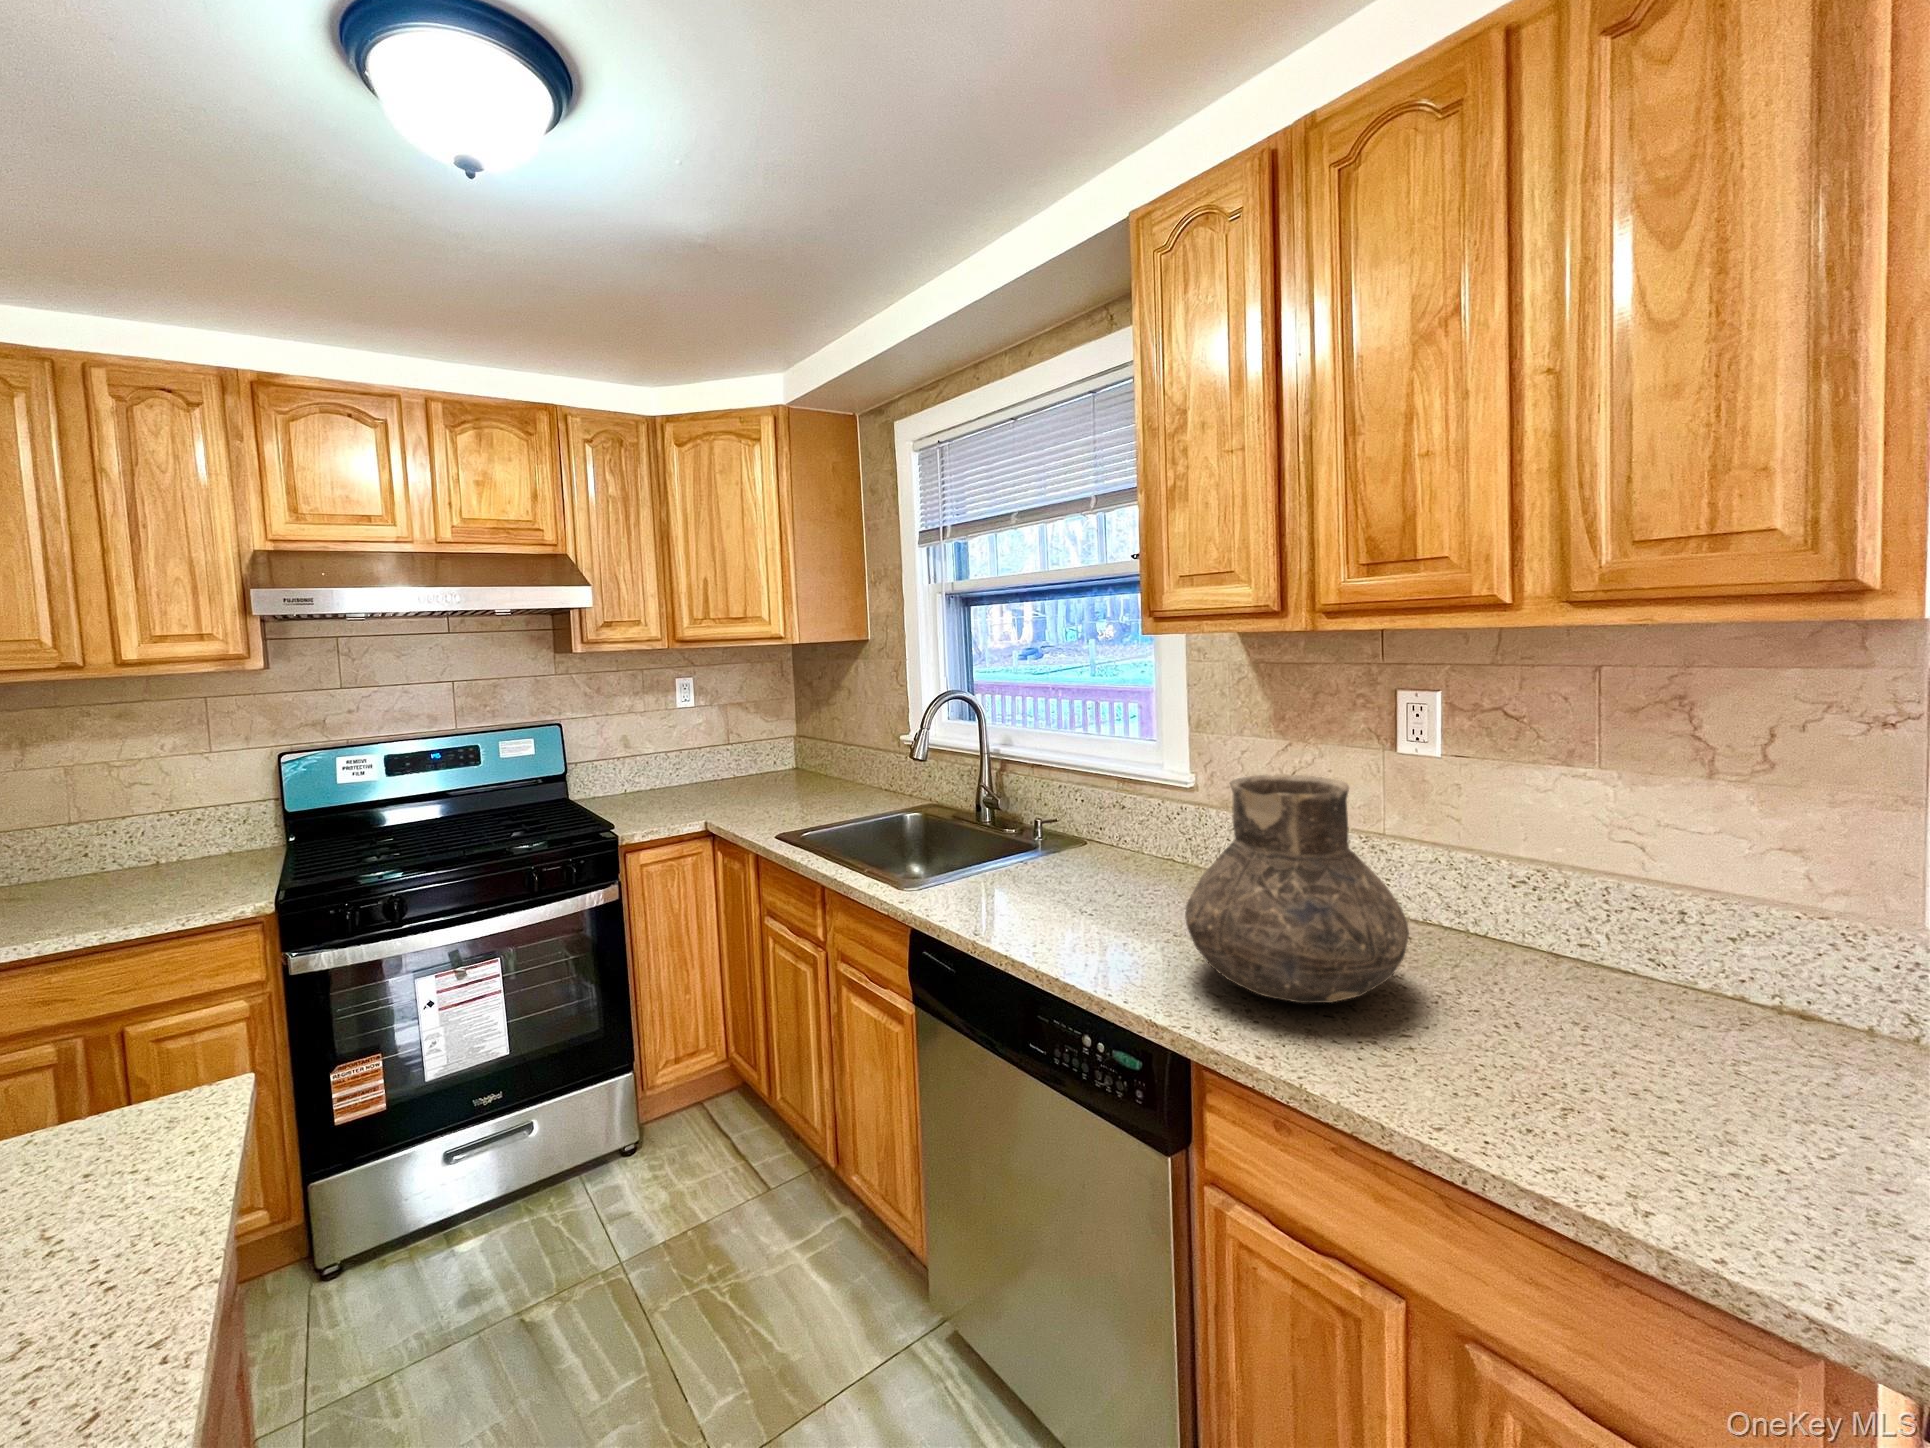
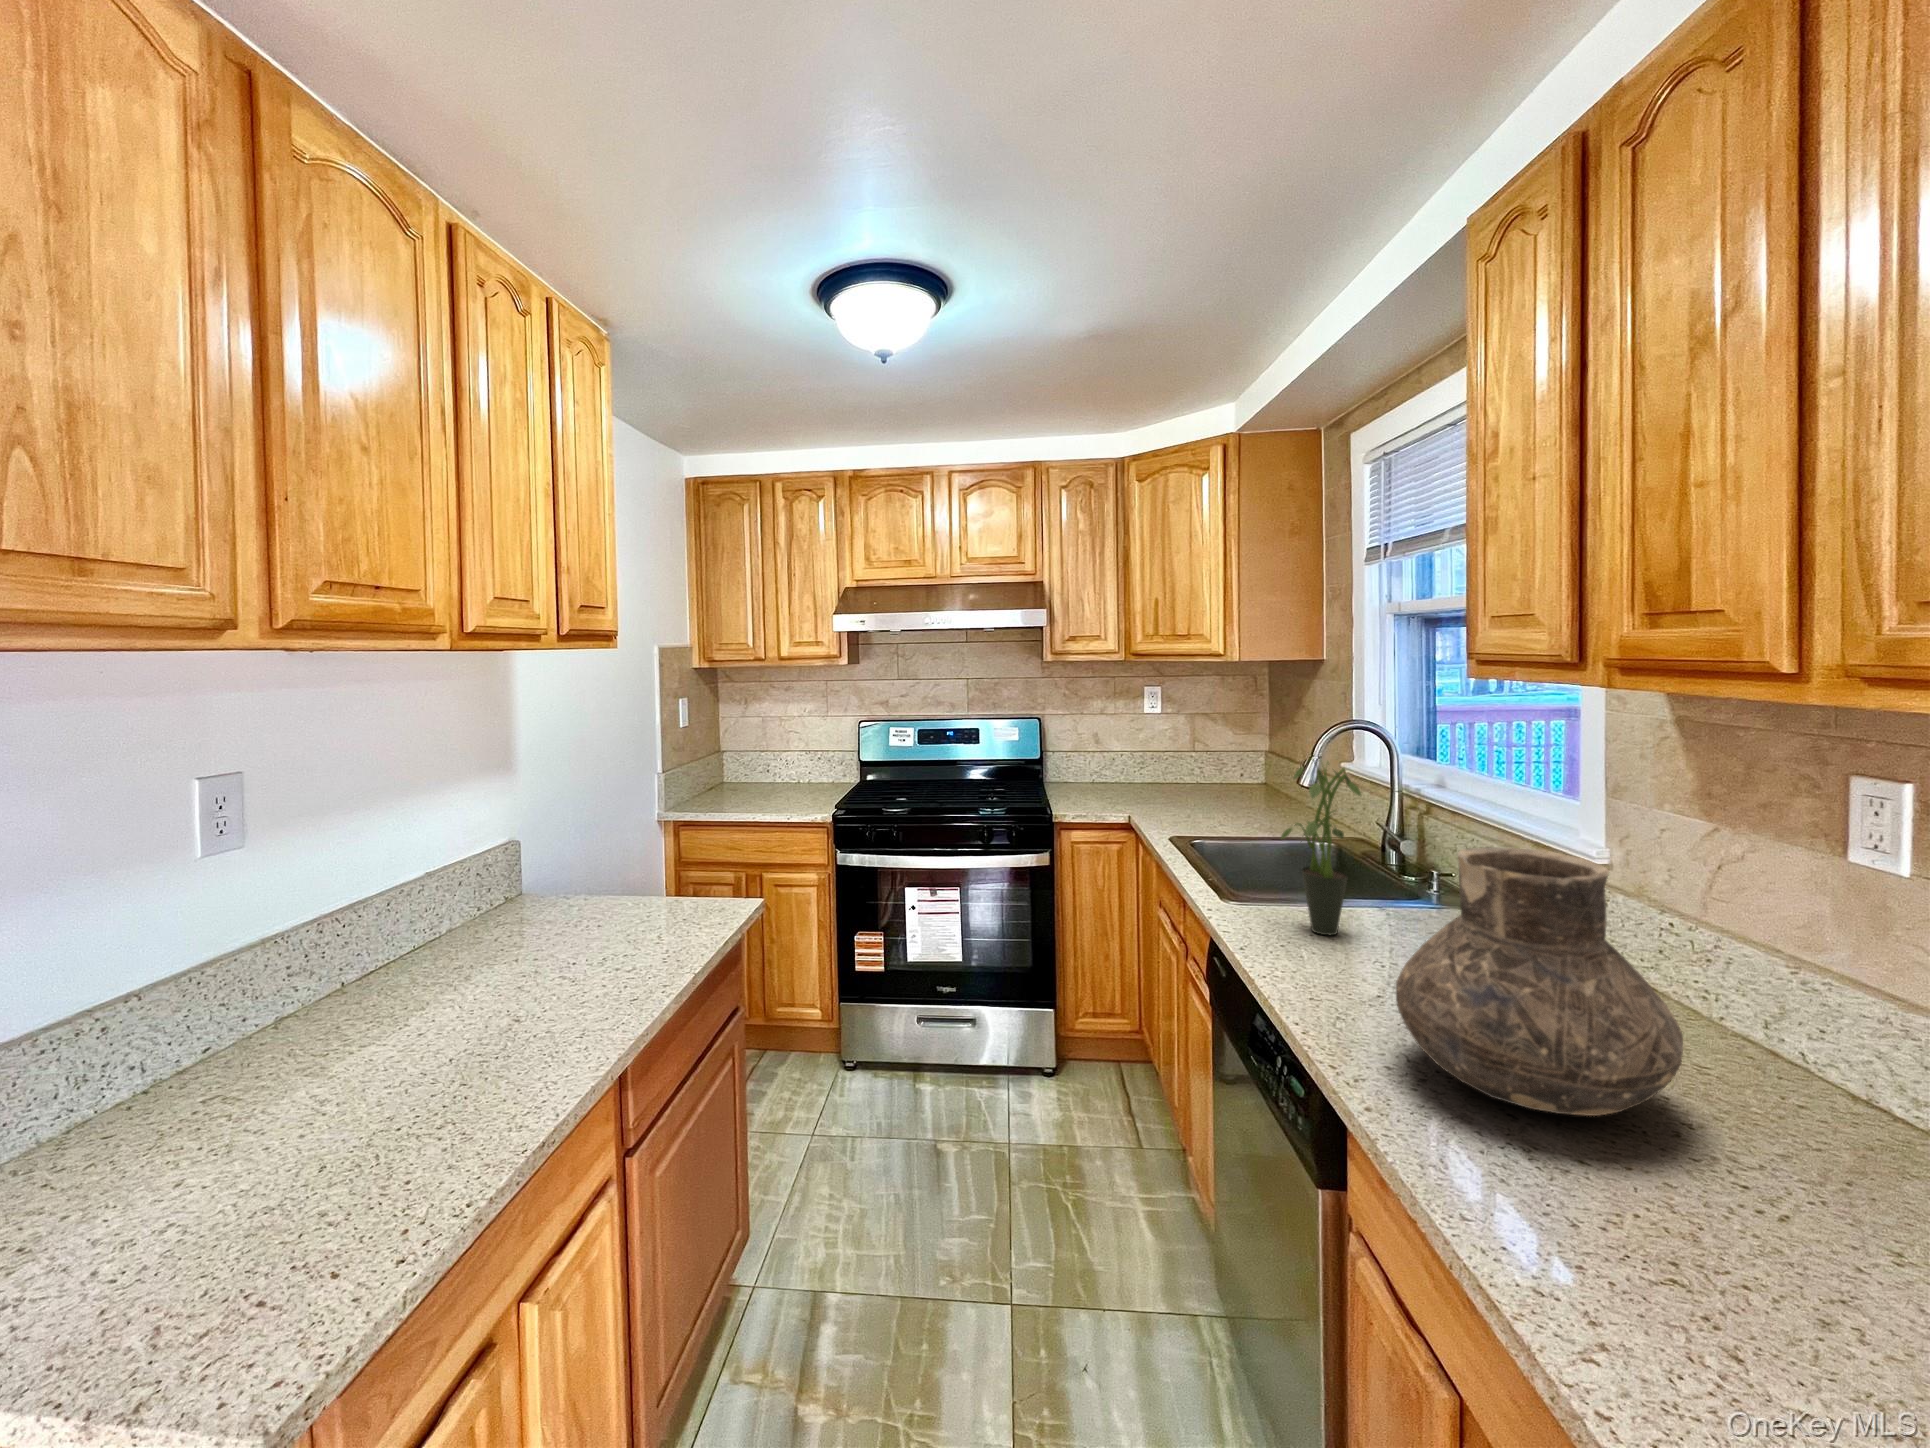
potted plant: none [966,724,1043,899] -> present [1281,759,1361,935]

